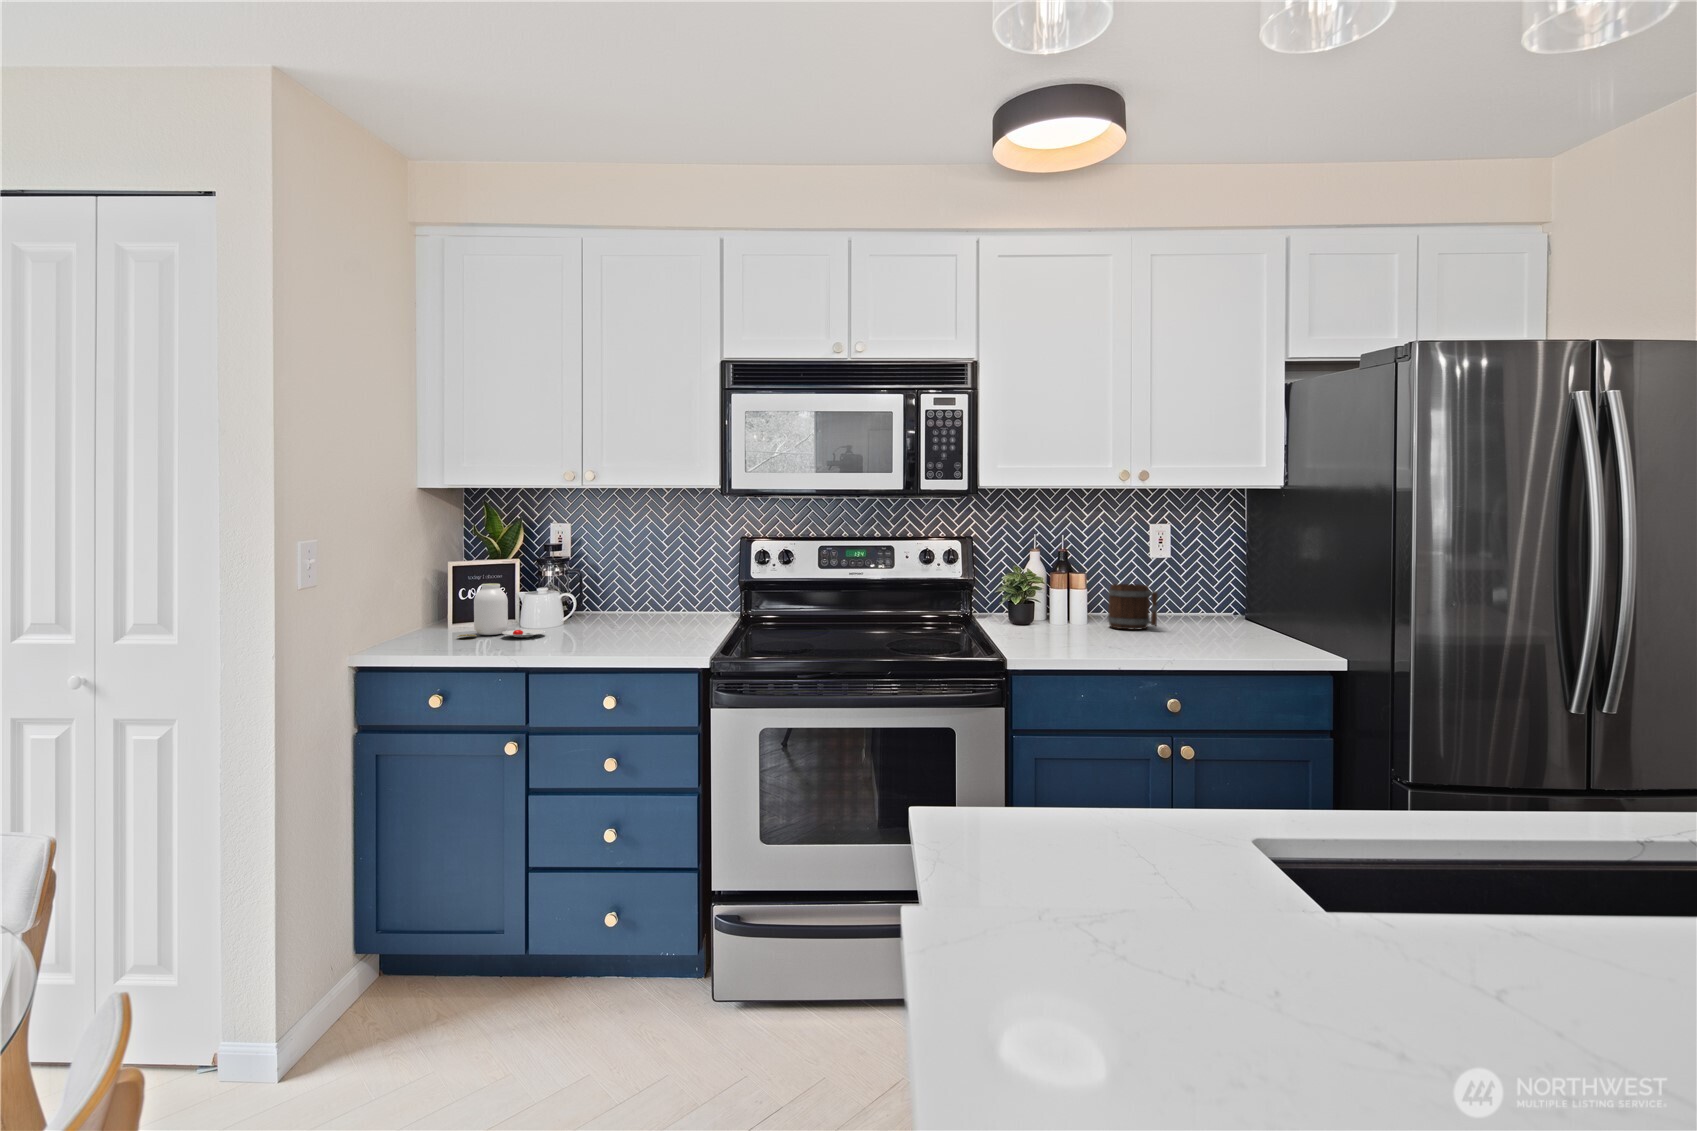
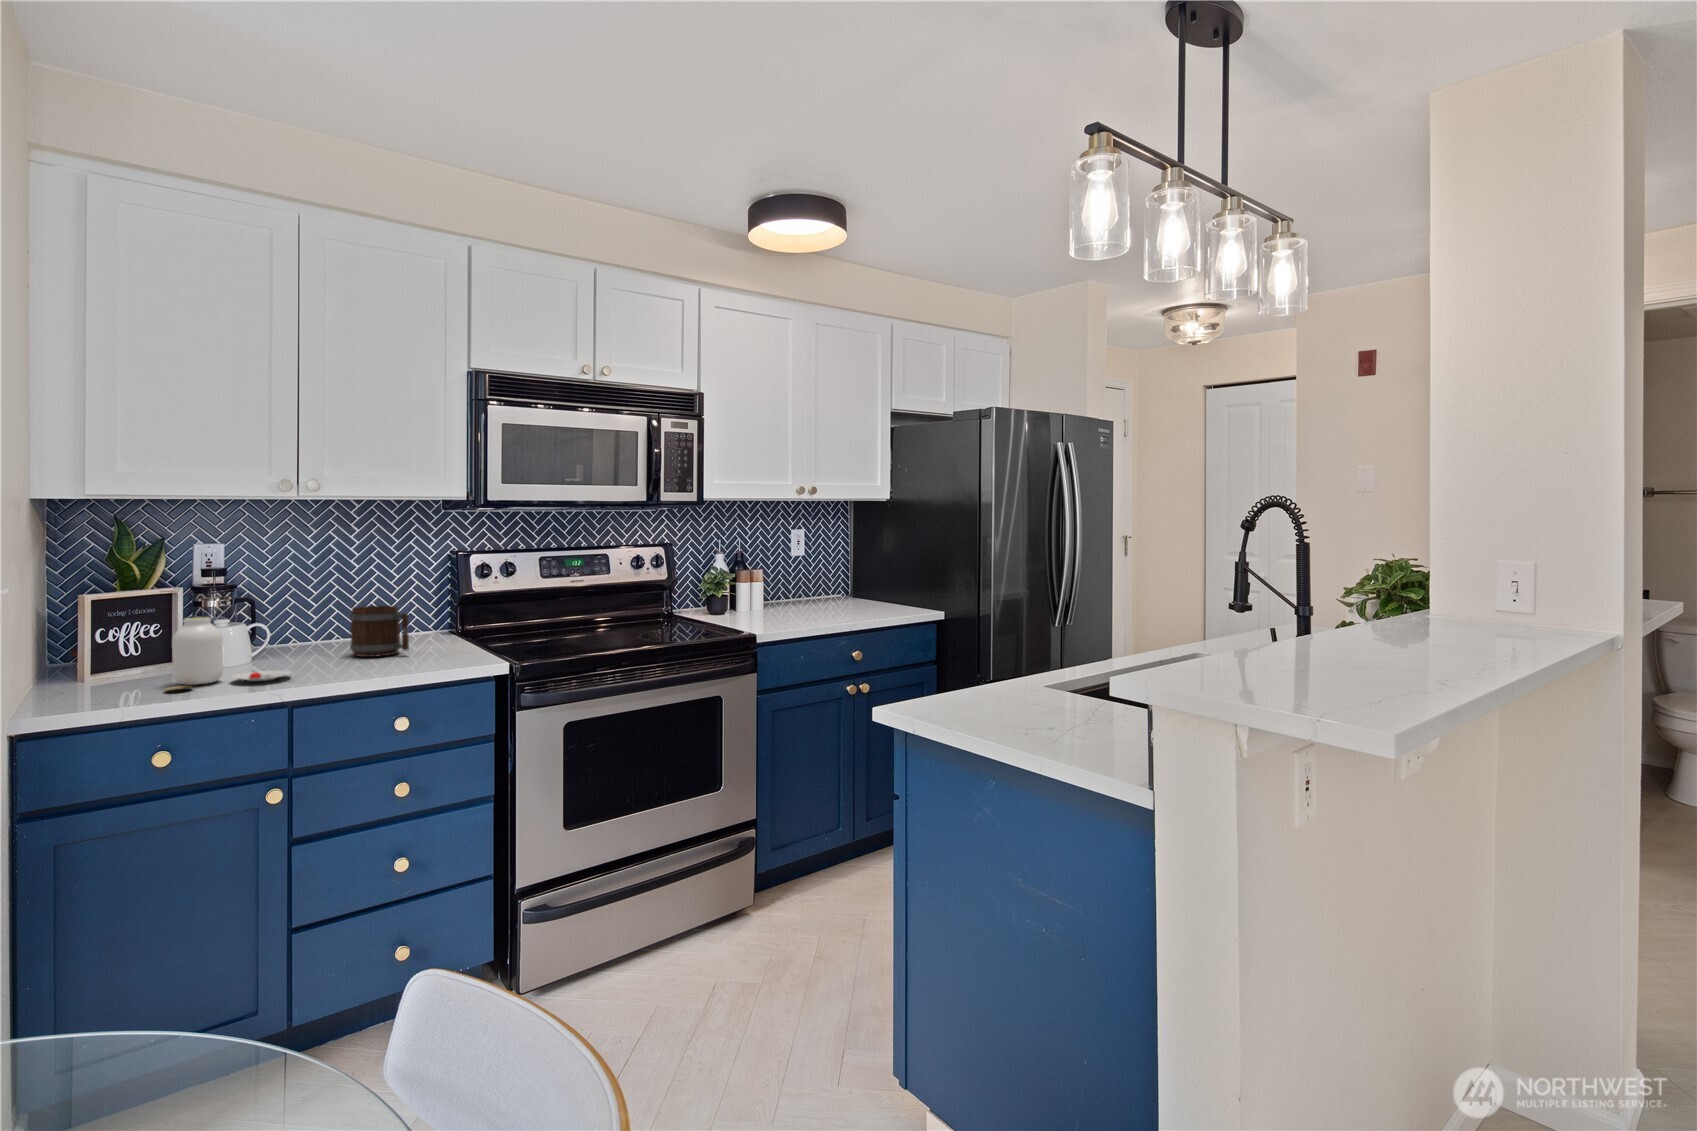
mug: present [1107,584,1158,630] -> present [350,606,409,657]

